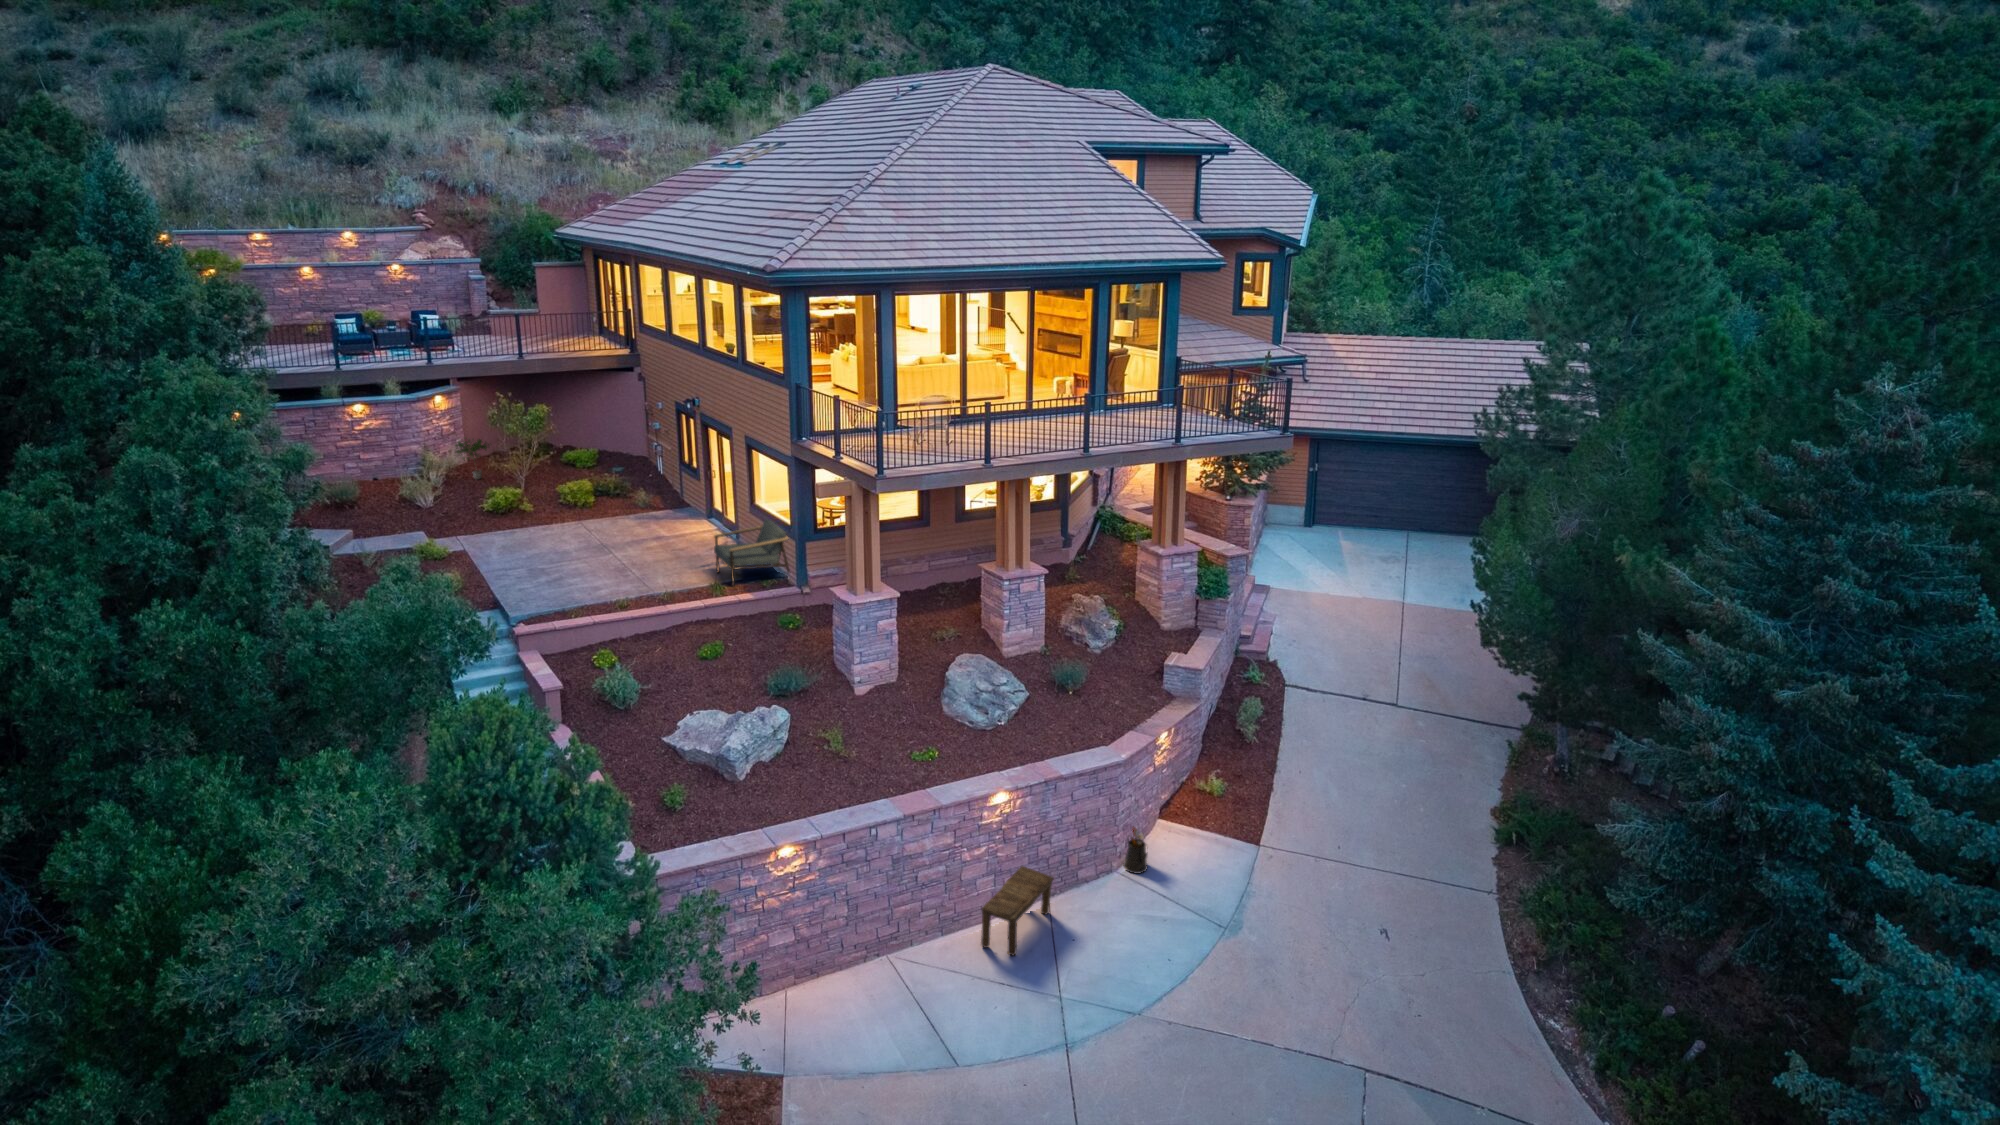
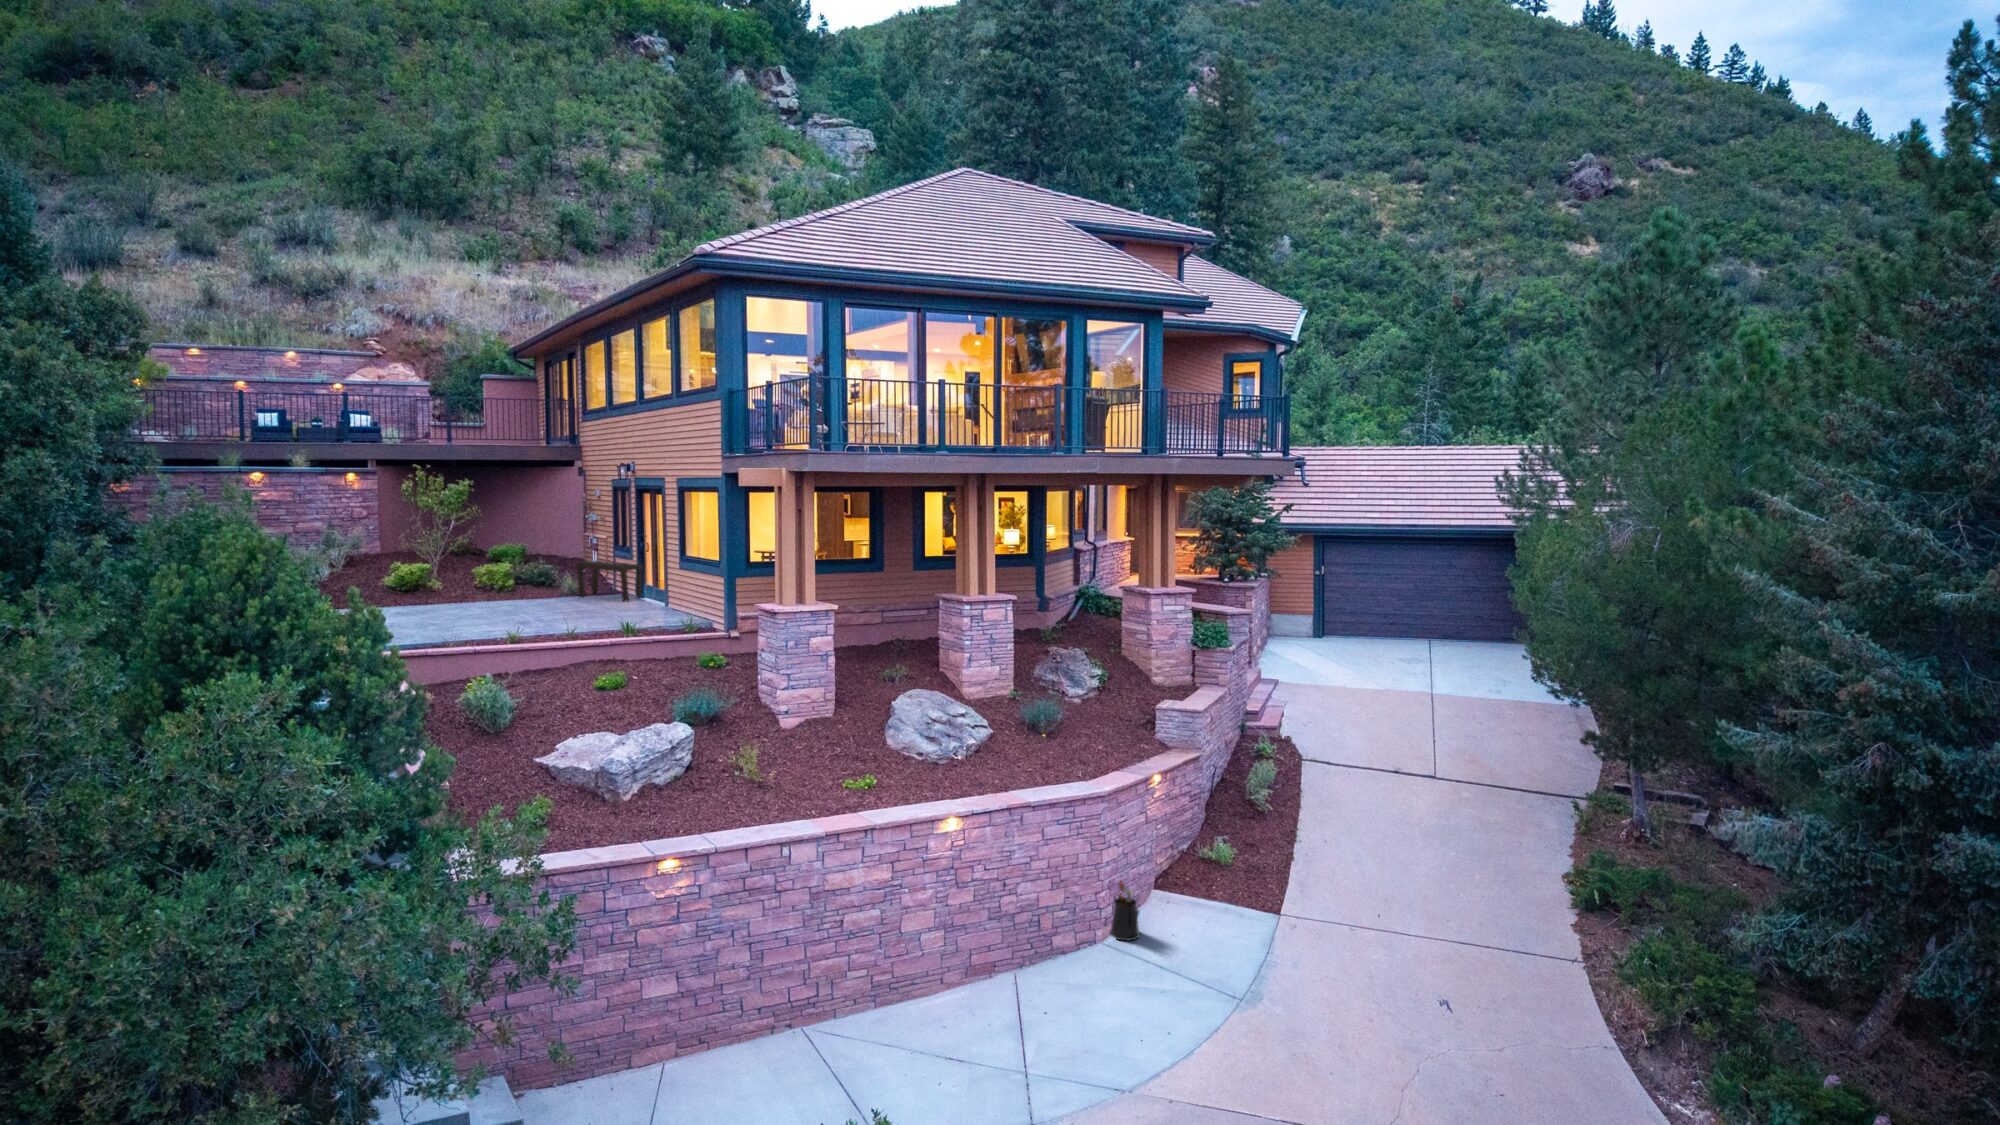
potted plant: present [457,439,489,480] -> none [363,520,405,567]
armchair: present [714,519,790,587] -> none [632,565,721,636]
bench: present [981,866,1054,956] -> present [576,560,643,602]

